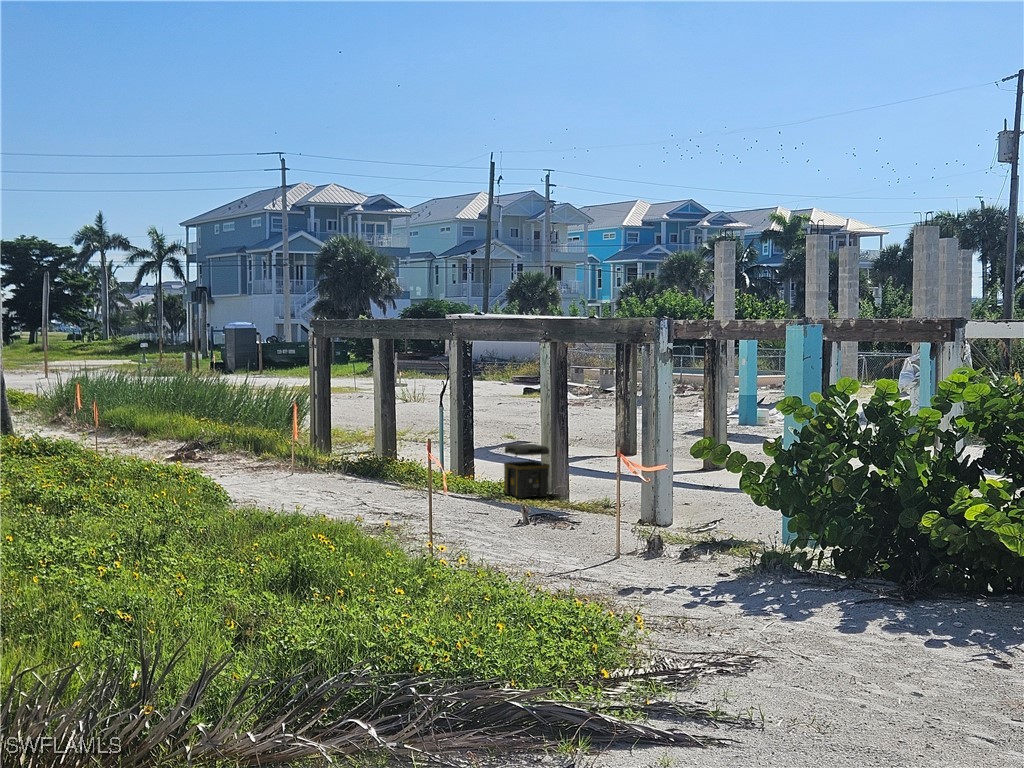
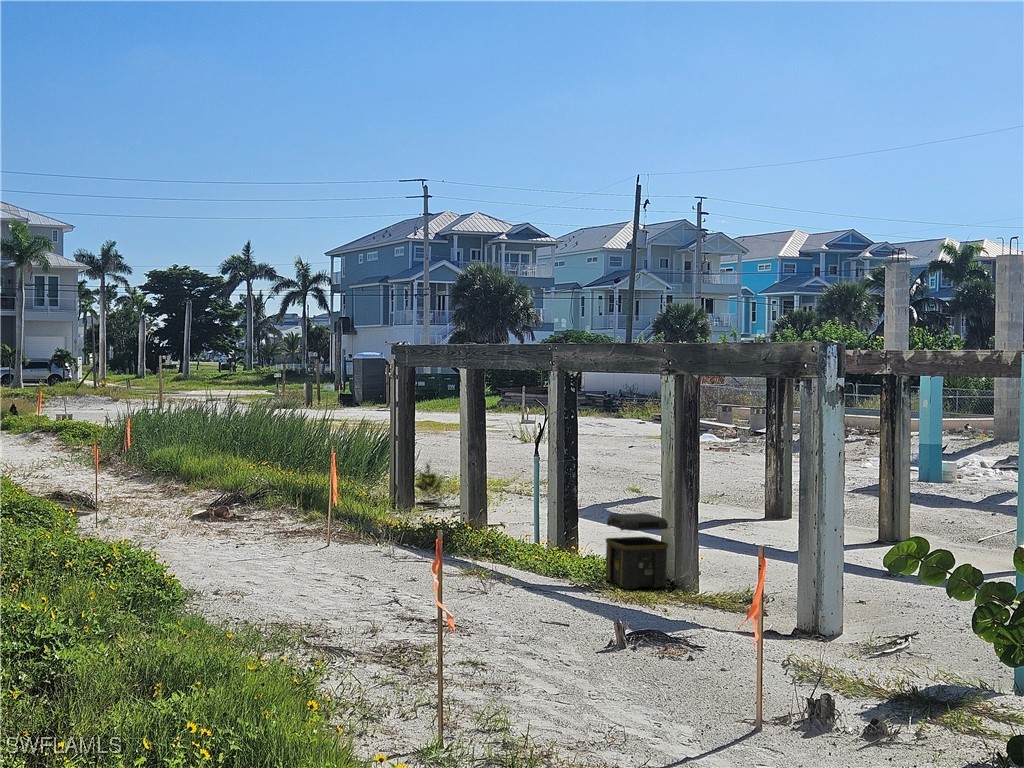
potted tree: none [334,412,361,451] -> present [415,464,443,506]

